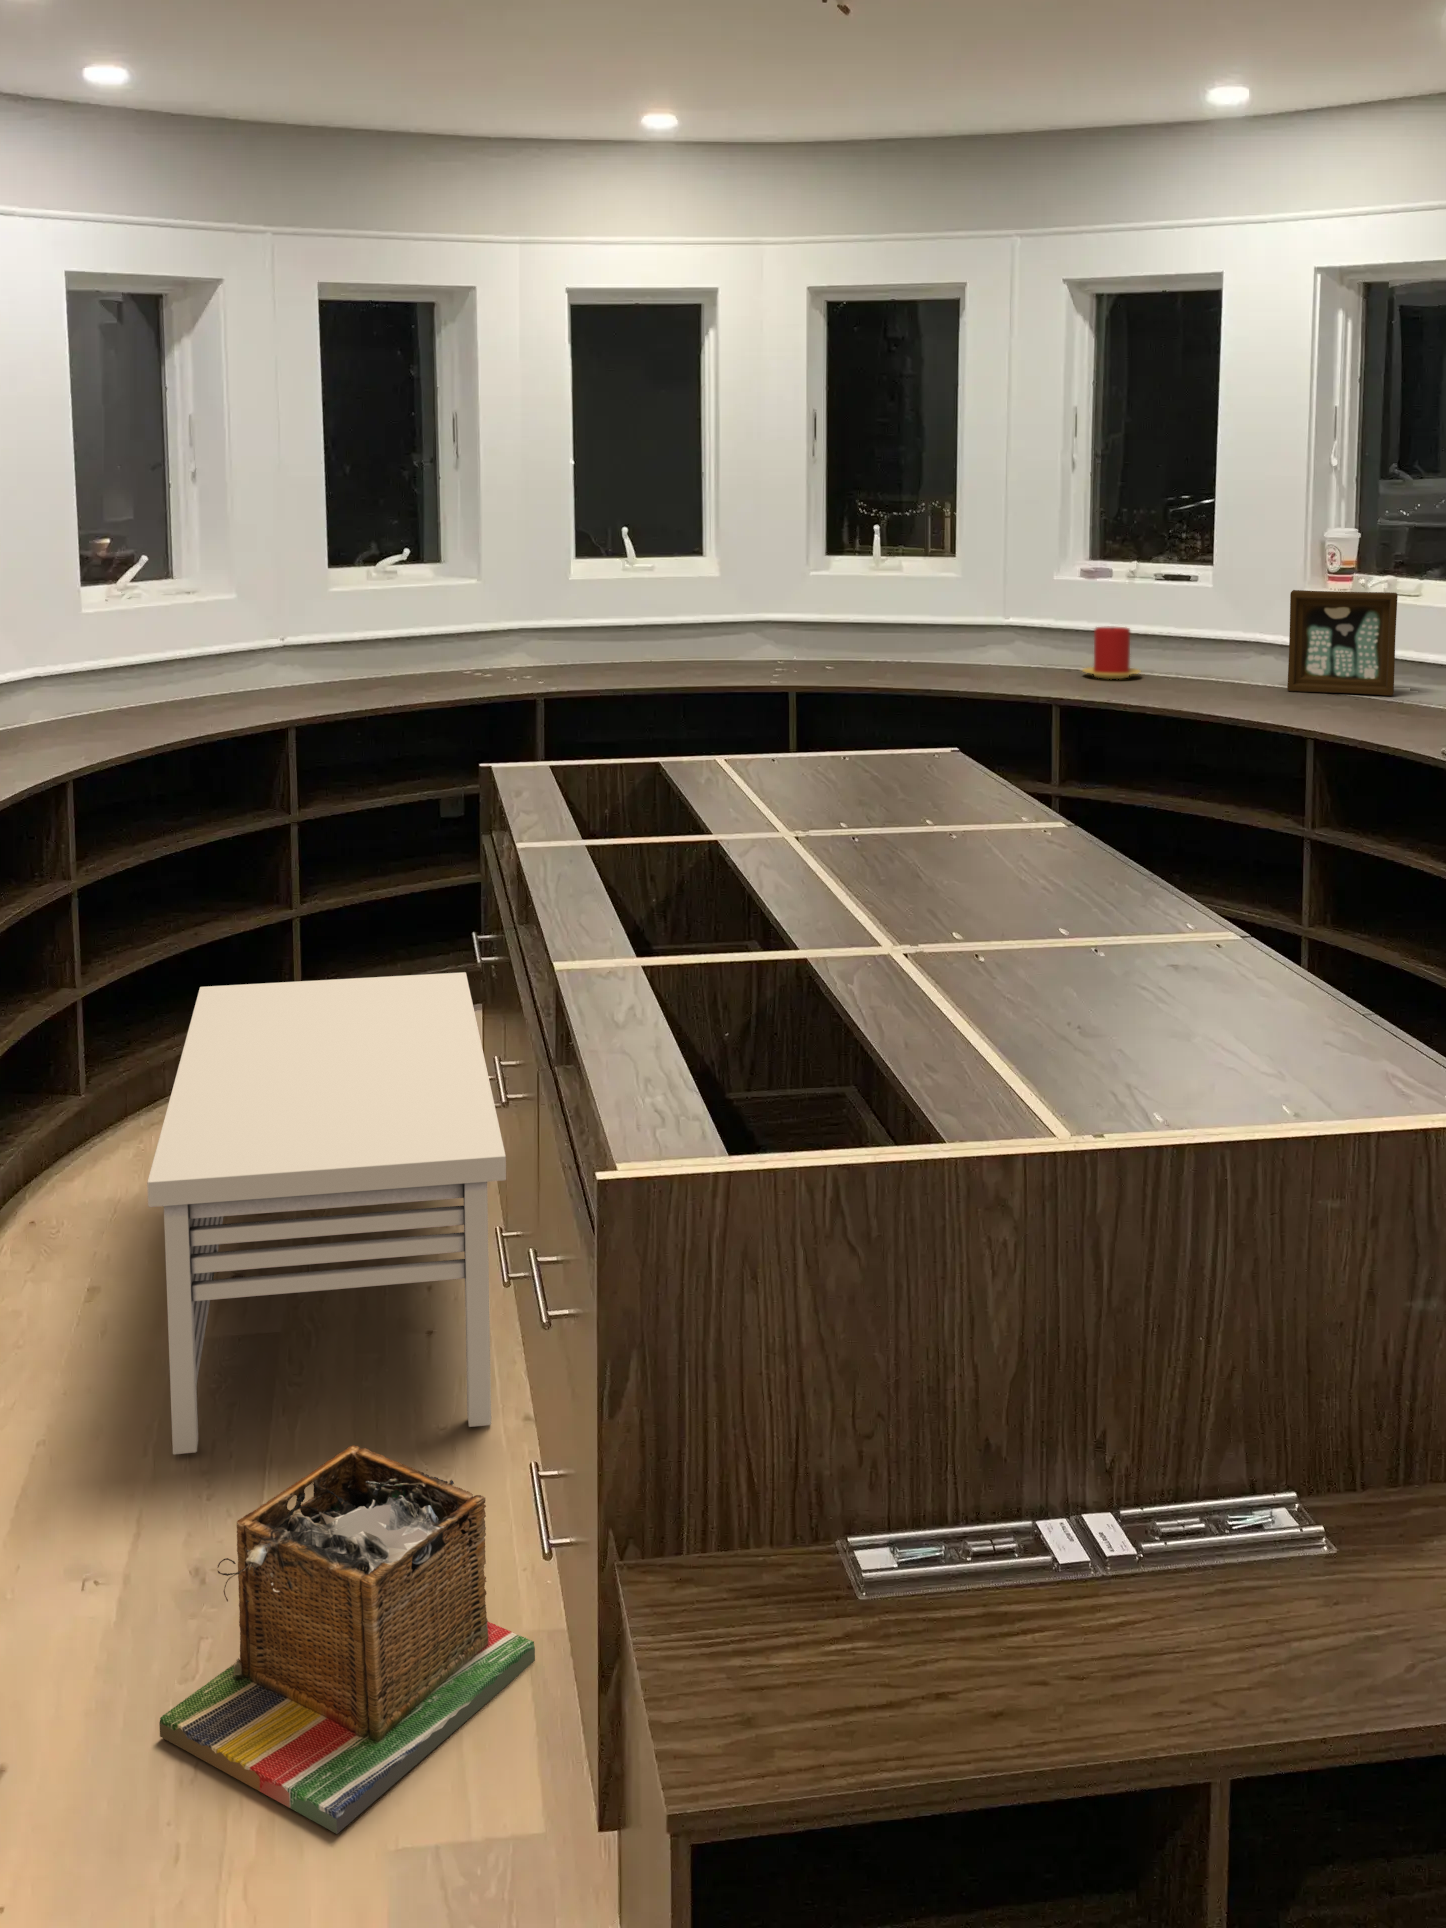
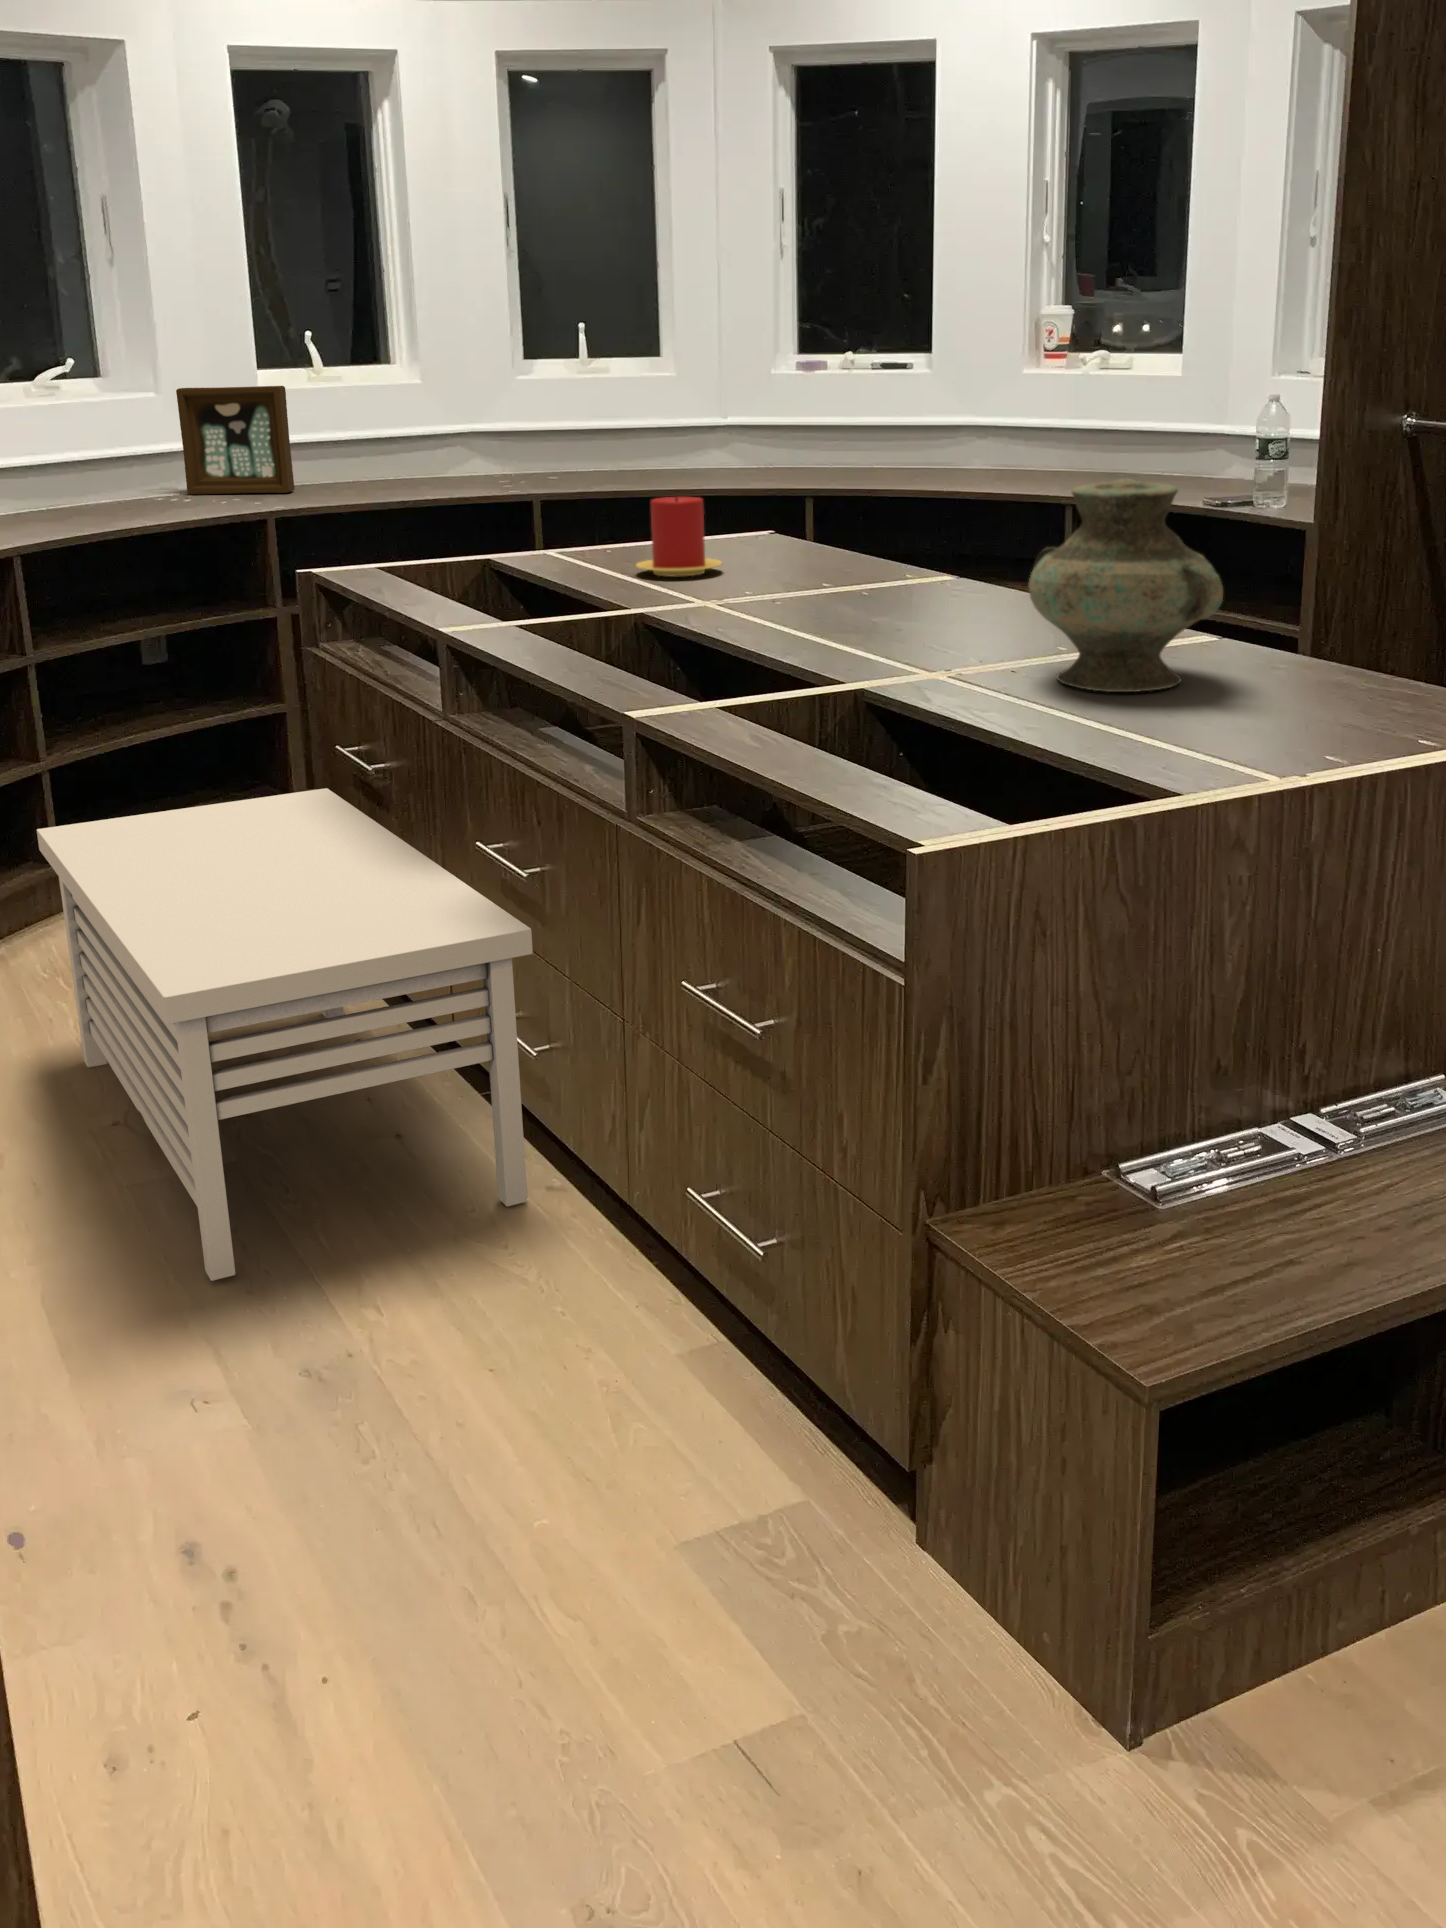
picture frame: present [1287,590,1398,695] -> present [176,386,294,495]
candle: present [1083,626,1140,679] -> present [636,497,722,577]
vase: none [966,783,1159,1003] -> present [1029,479,1223,692]
laundry basket: present [159,1445,535,1834] -> none [378,1211,706,1545]

